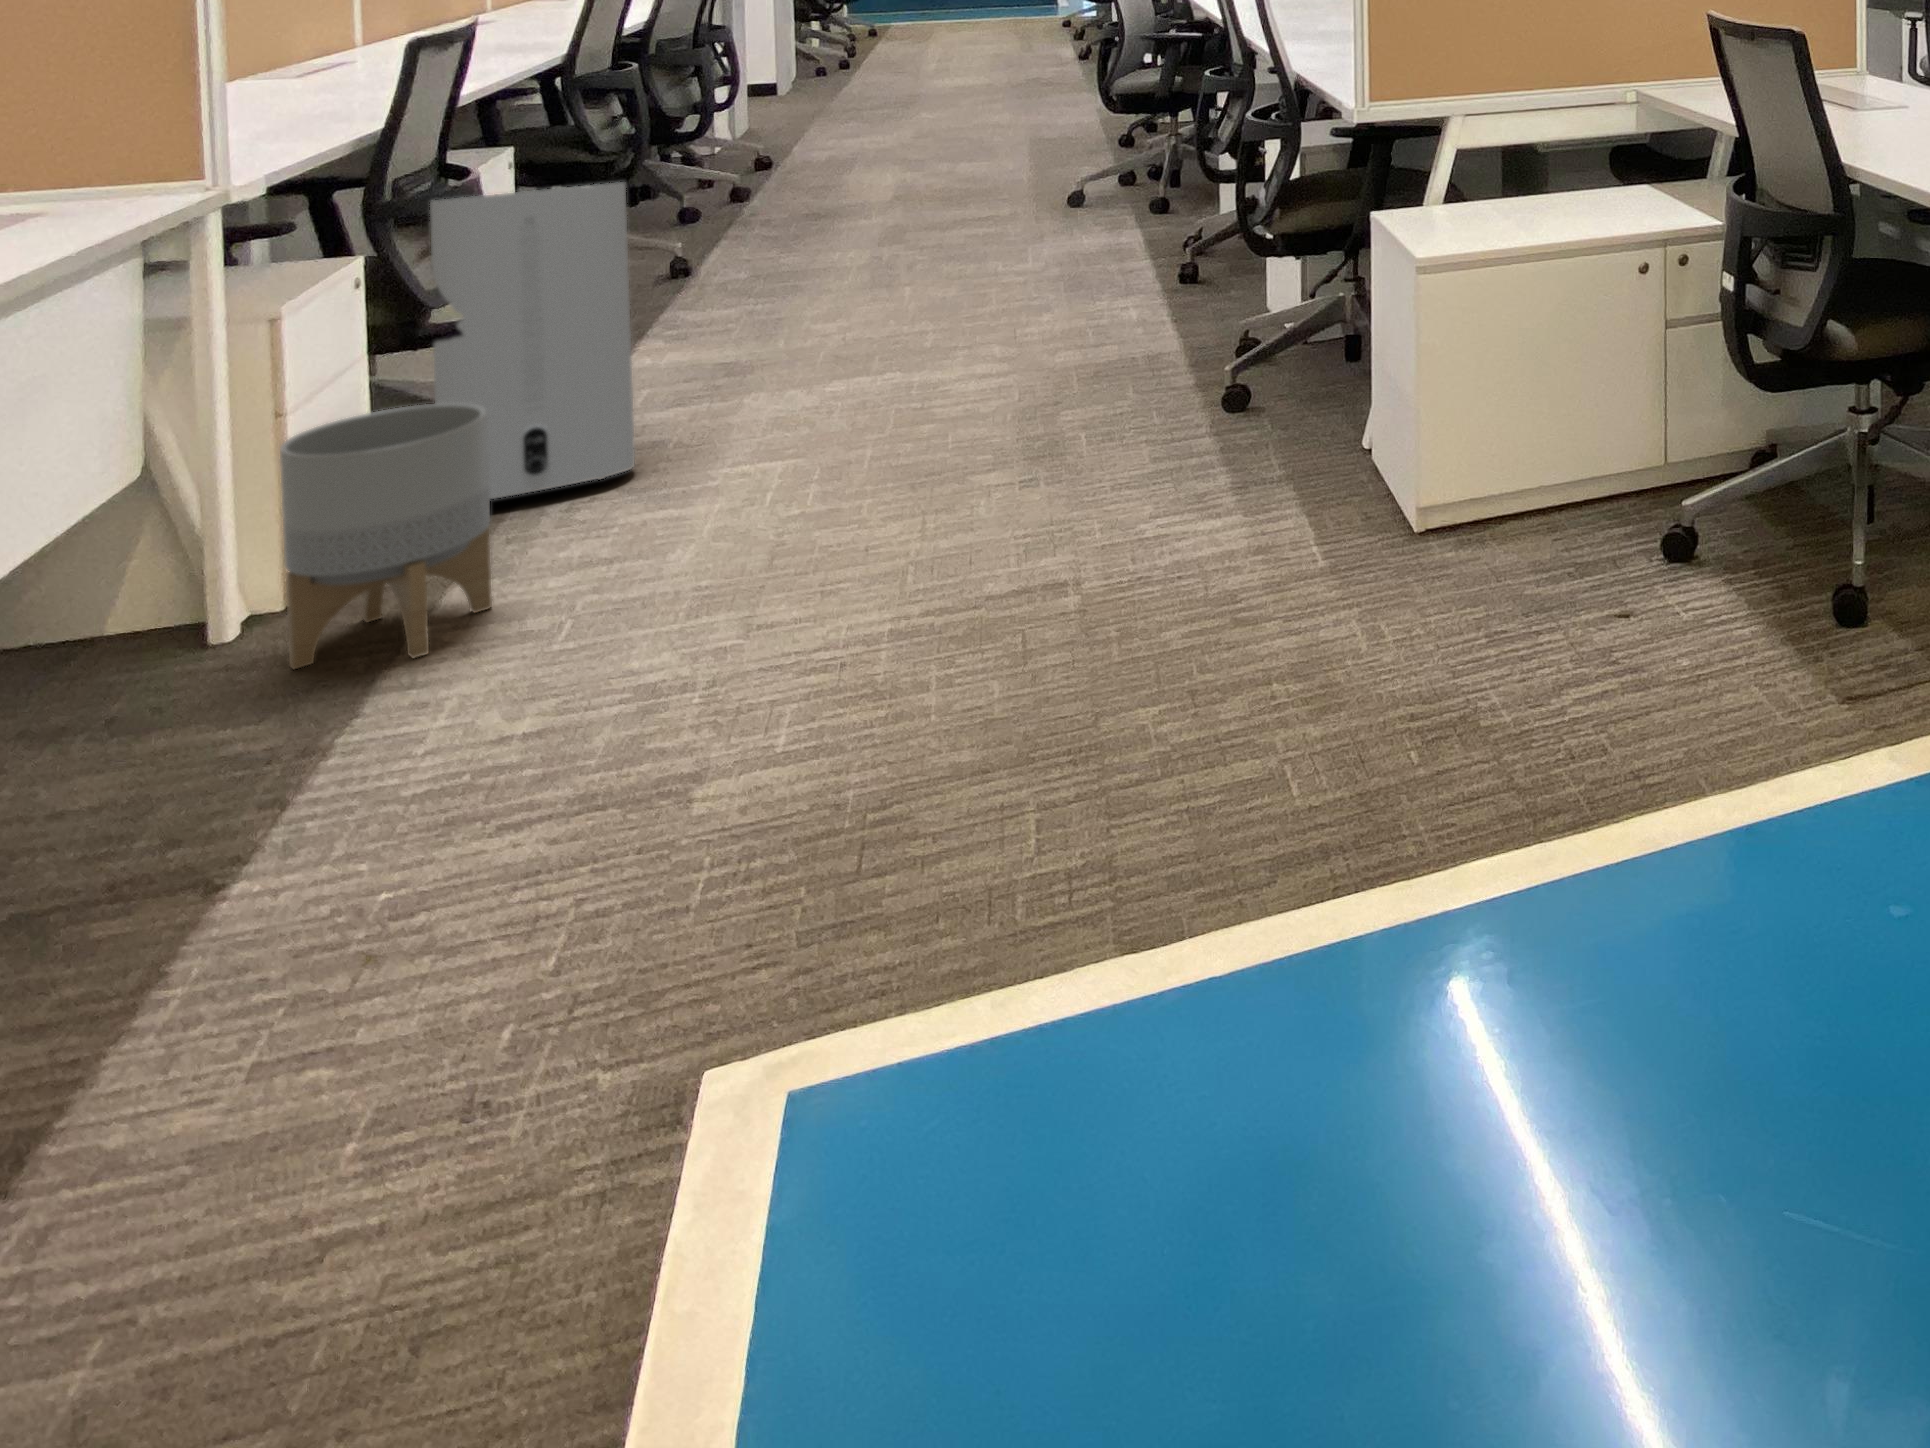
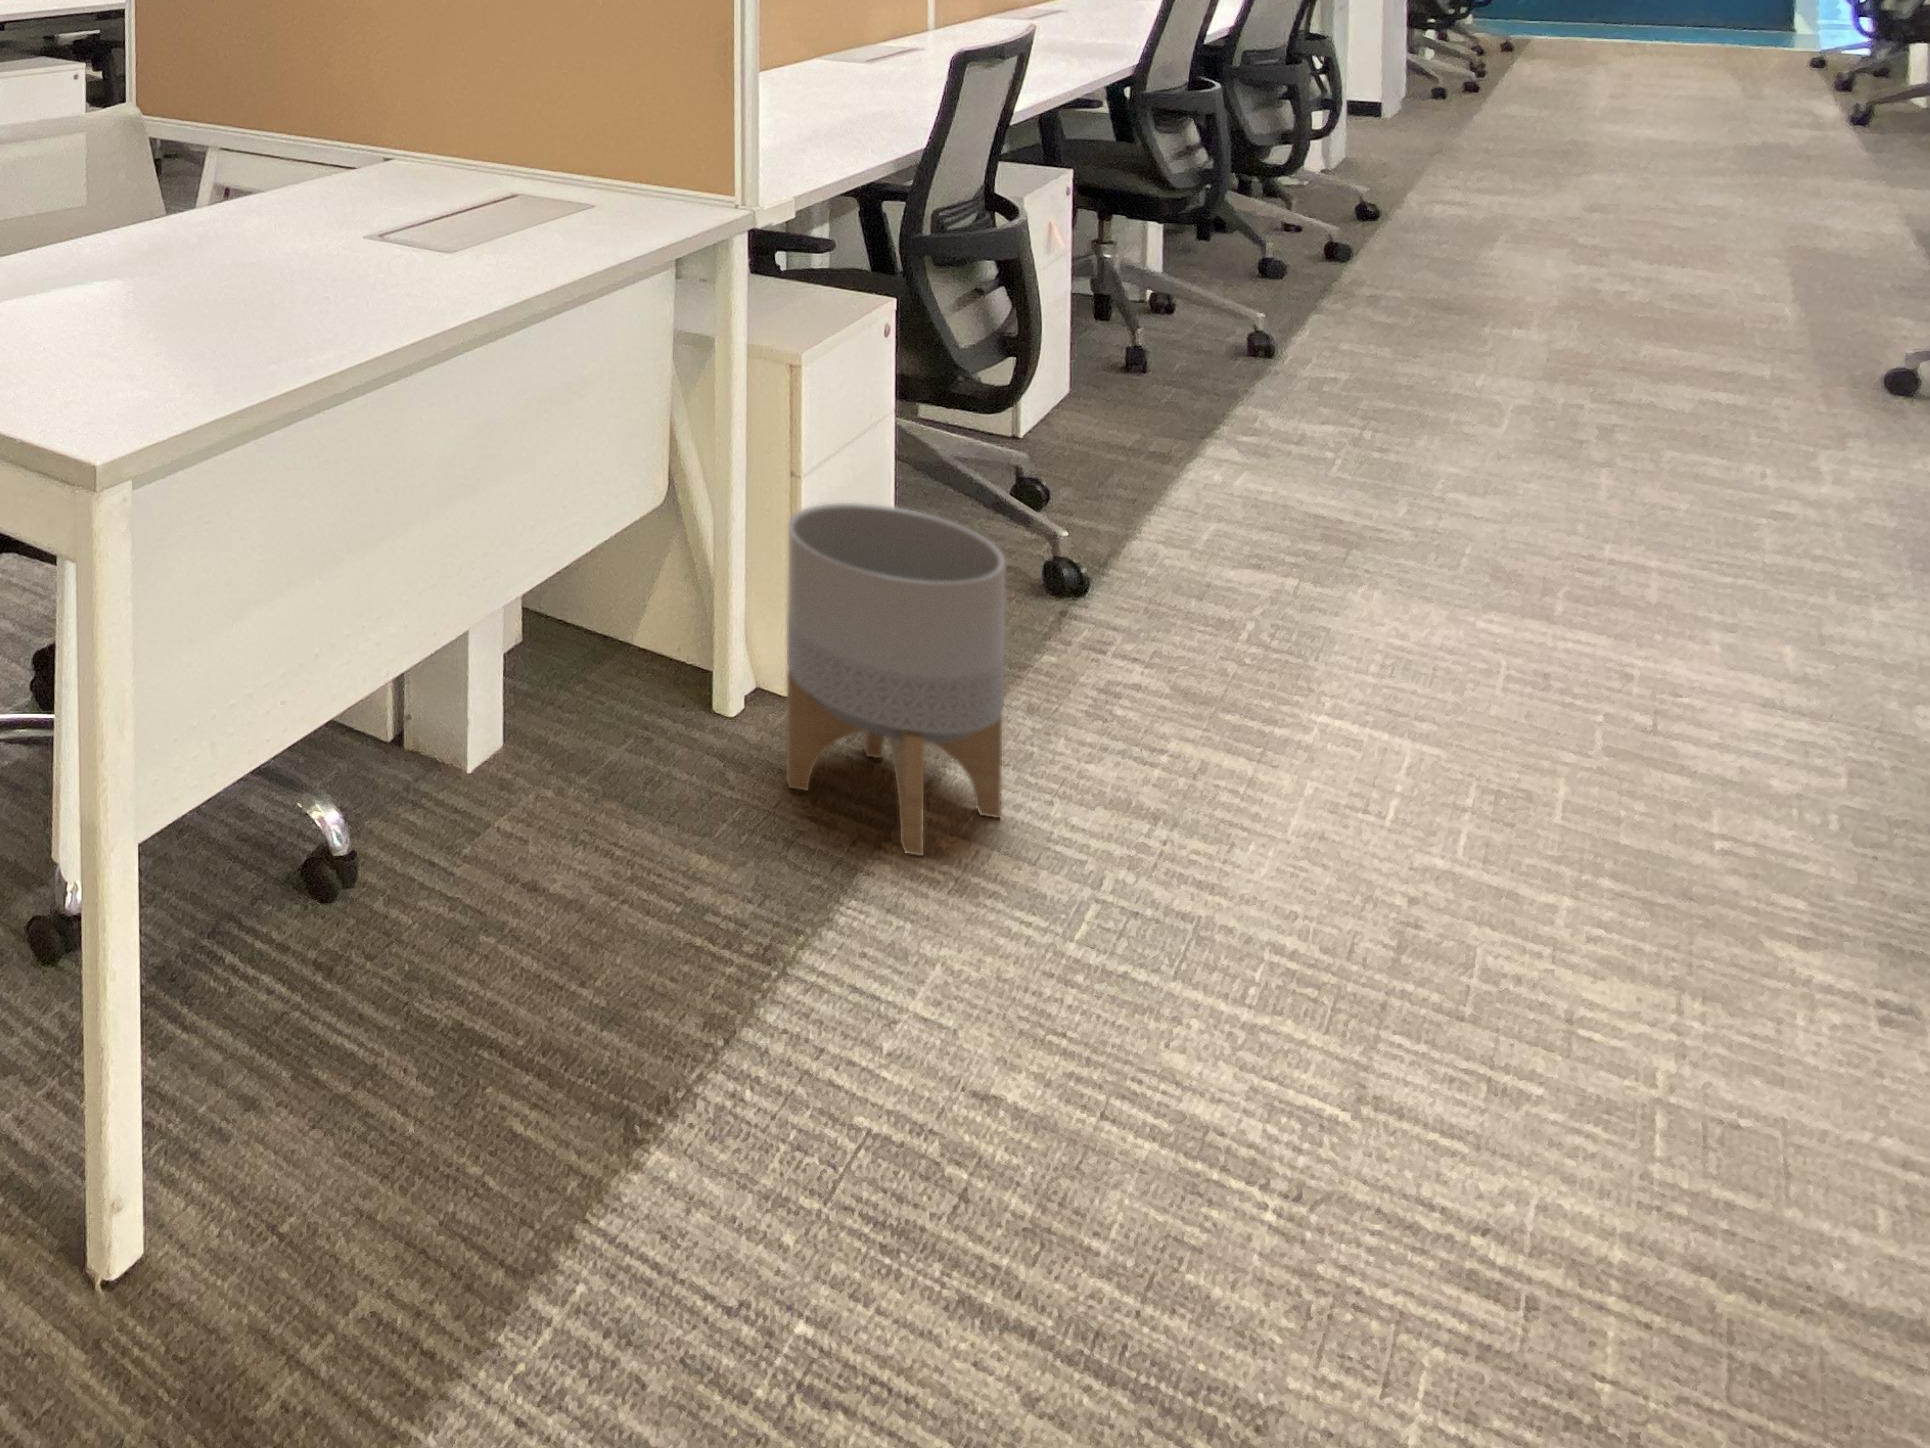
air purifier: present [430,182,635,499] -> none [958,240,1200,664]

